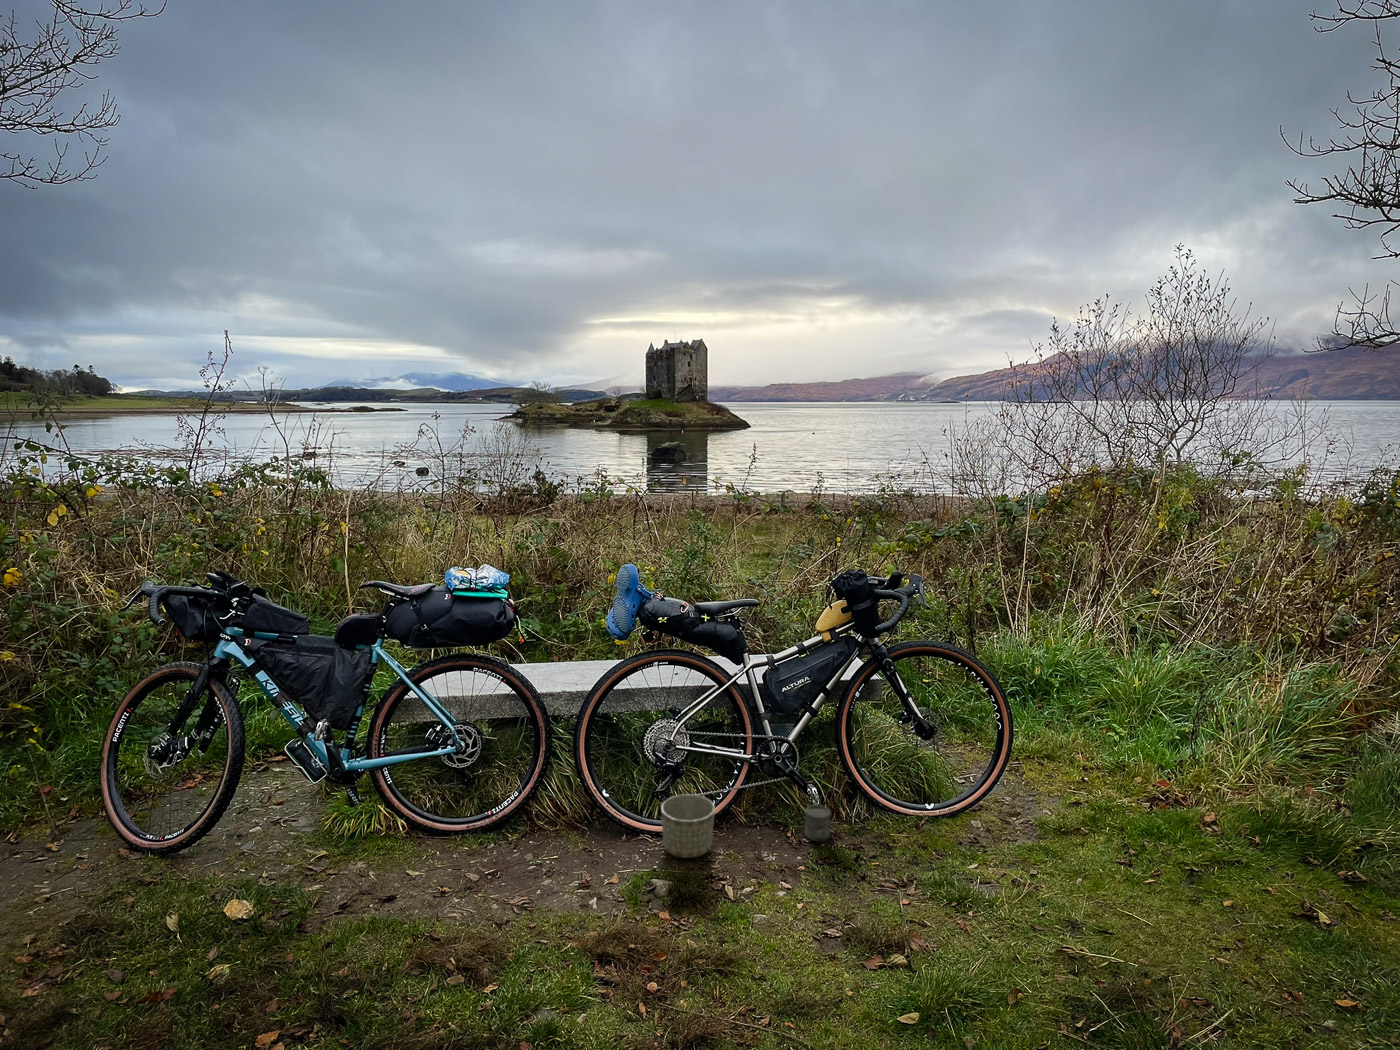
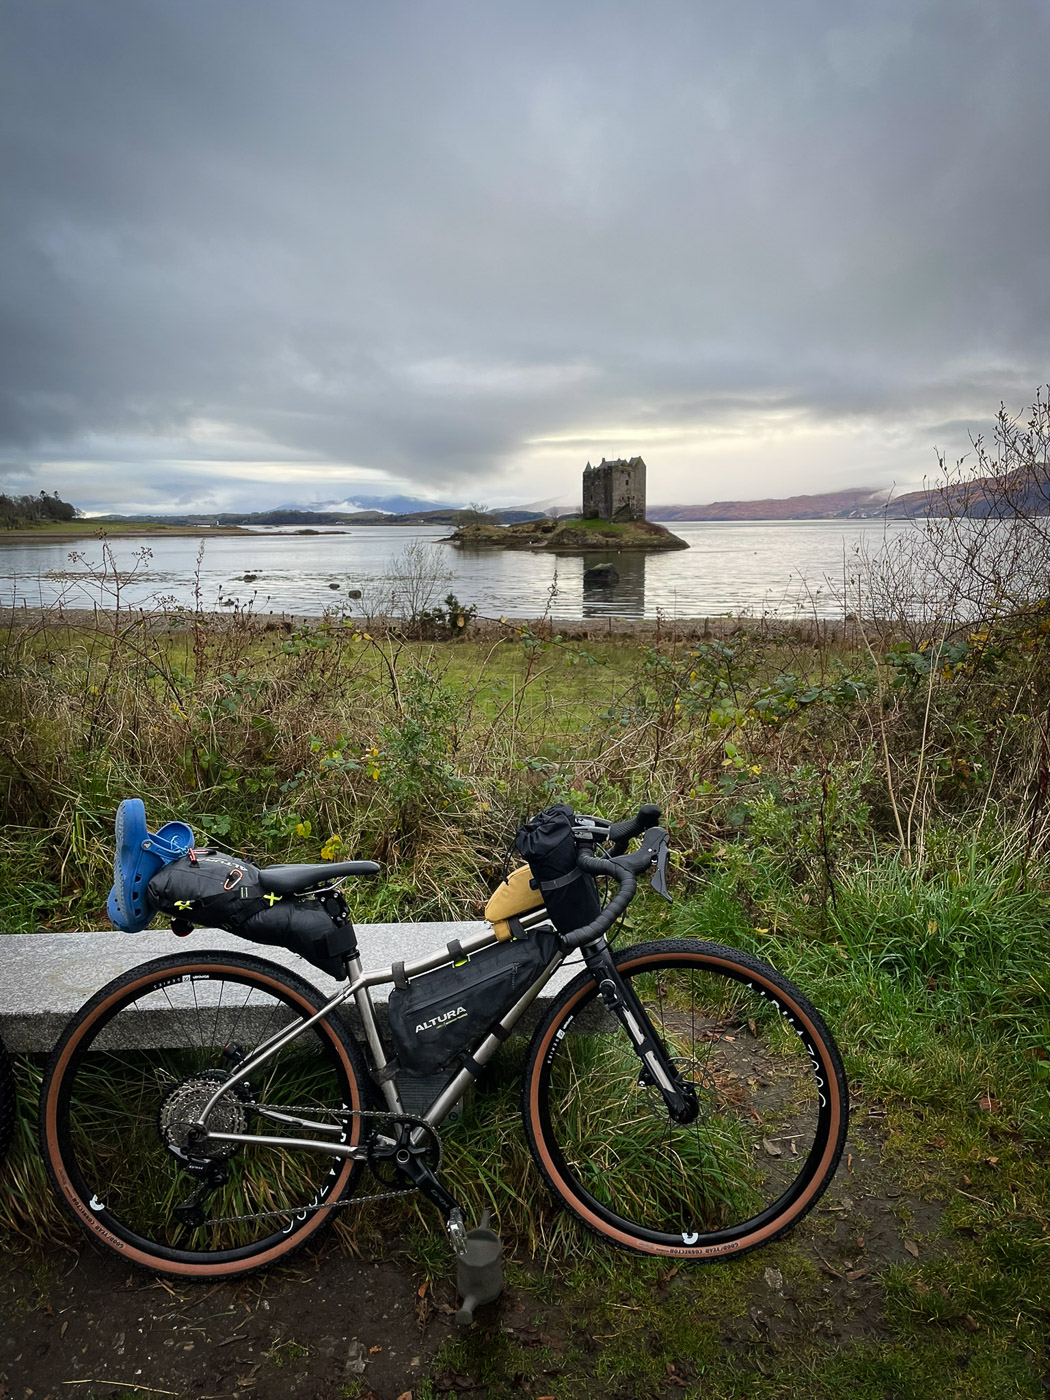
planter: present [661,794,715,858] -> none [177,1207,280,1345]

